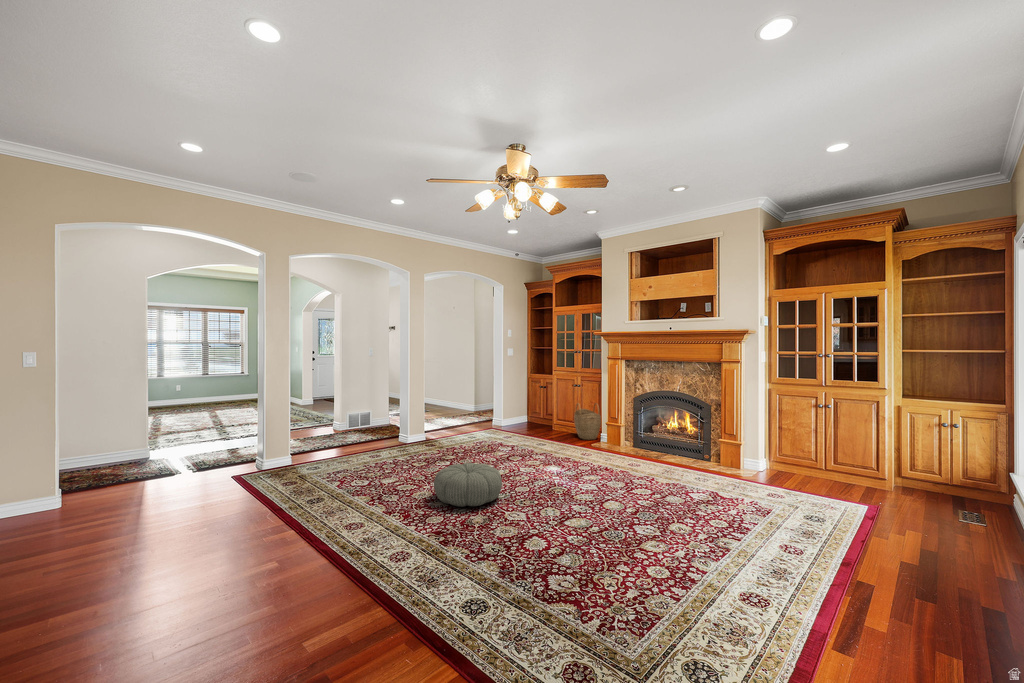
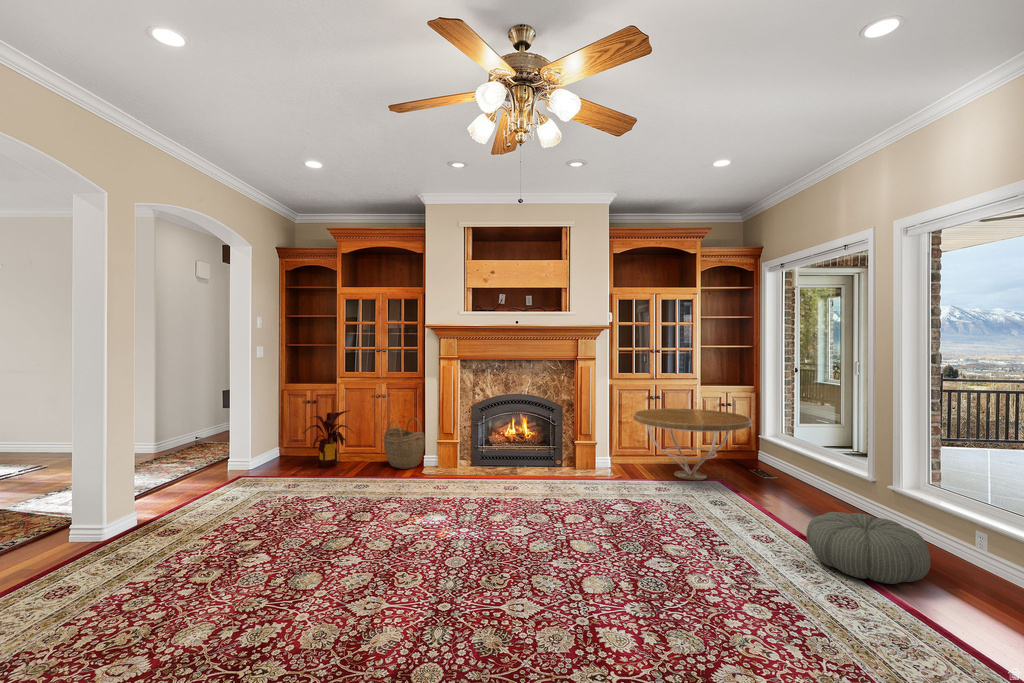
house plant: none [526,393,562,431] -> present [304,411,351,468]
coffee table: none [766,418,923,502] -> present [634,408,752,480]
pouf: present [434,463,502,507] -> present [806,512,930,584]

